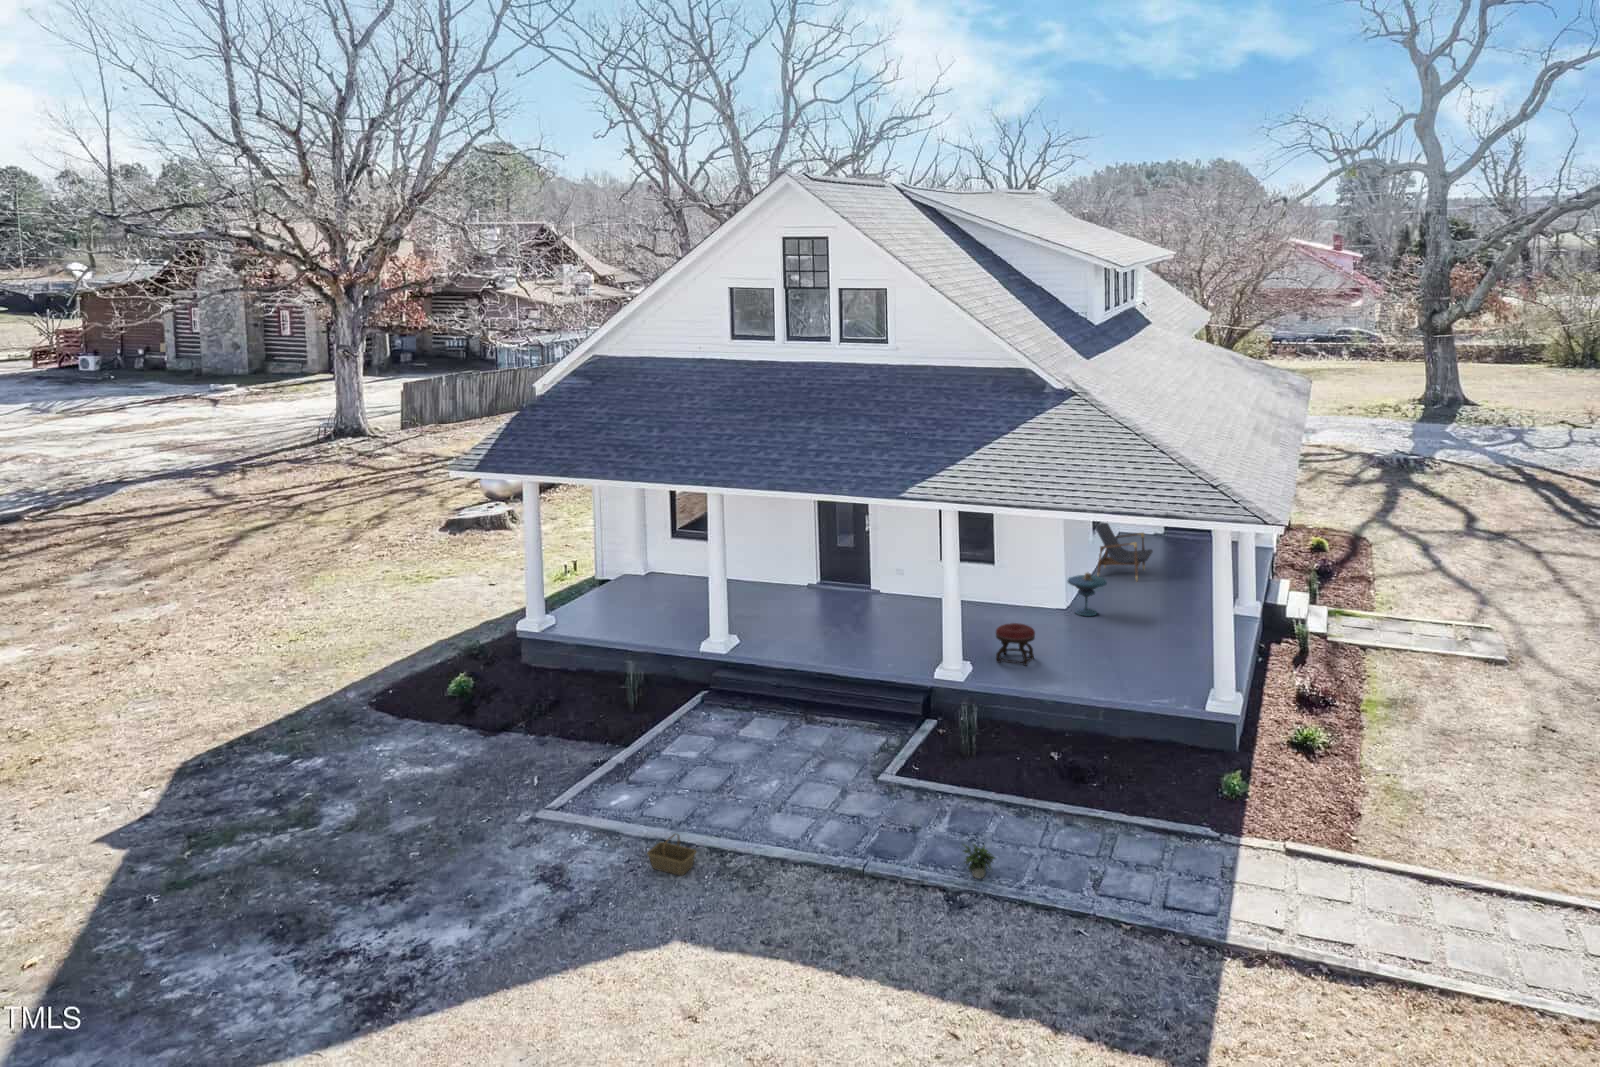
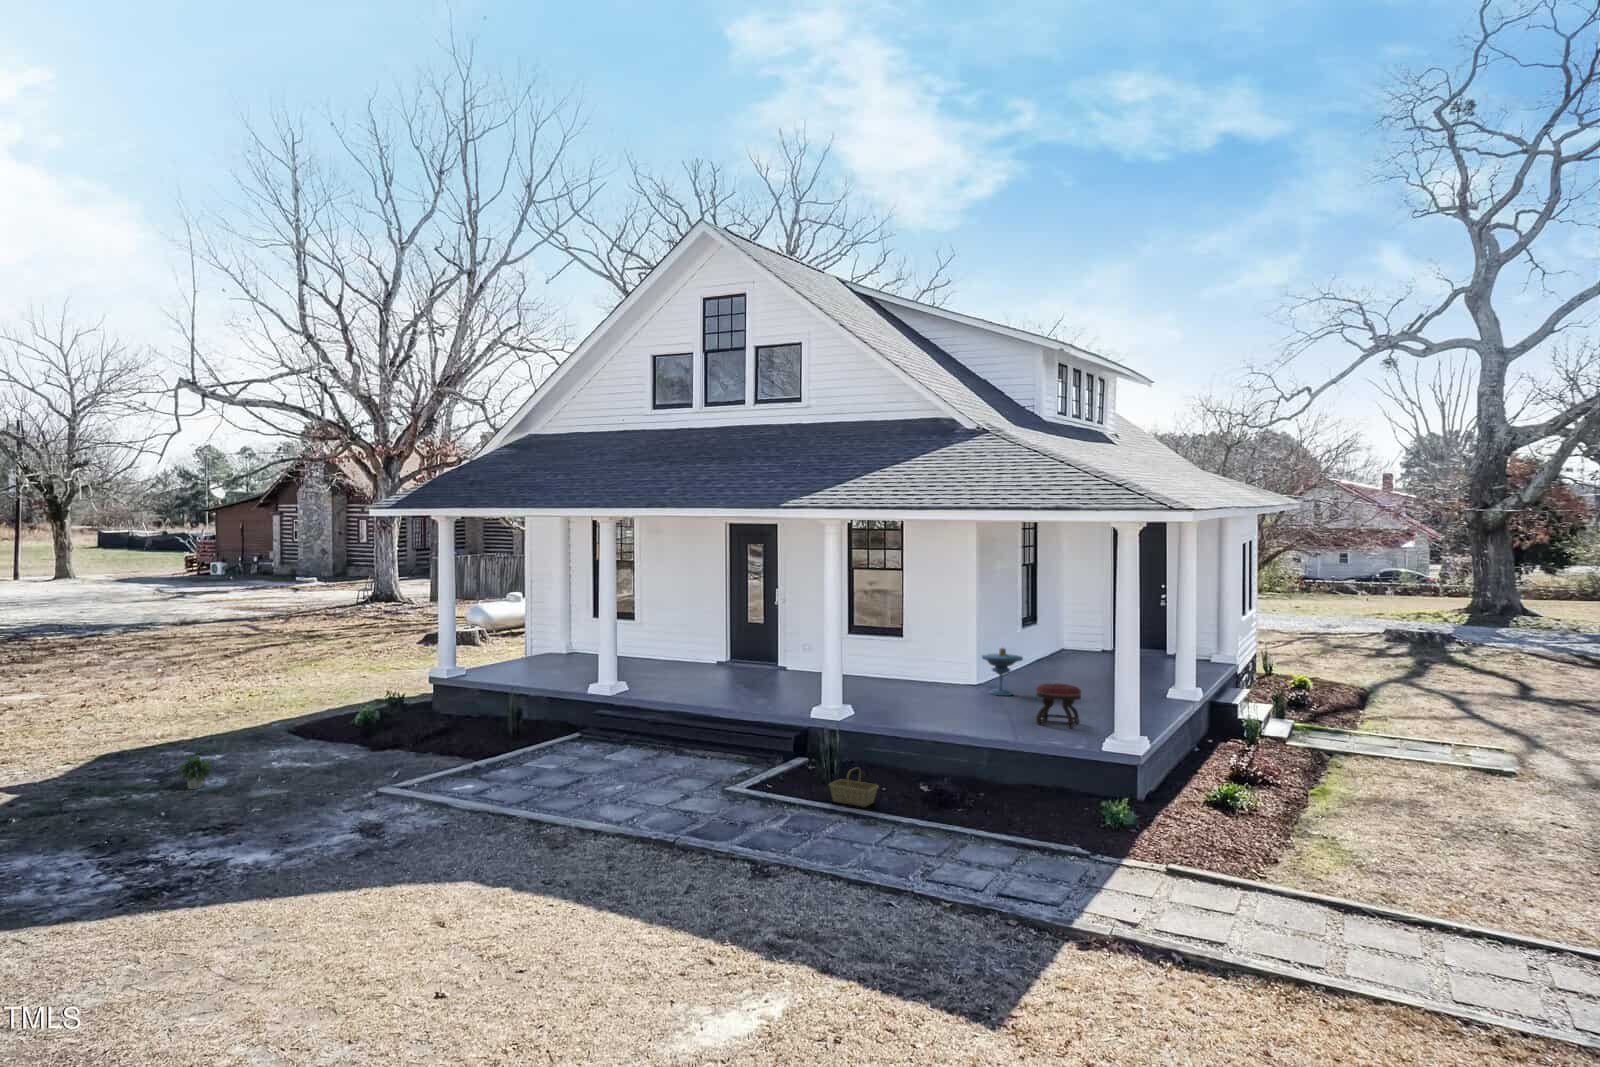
lounge chair: present [1096,523,1153,580] -> none [1025,619,1088,682]
ottoman: present [996,623,1035,666] -> present [1036,683,1081,728]
basket: present [647,834,696,876] -> present [829,768,879,807]
potted plant: present [963,844,995,879] -> present [178,755,212,789]

